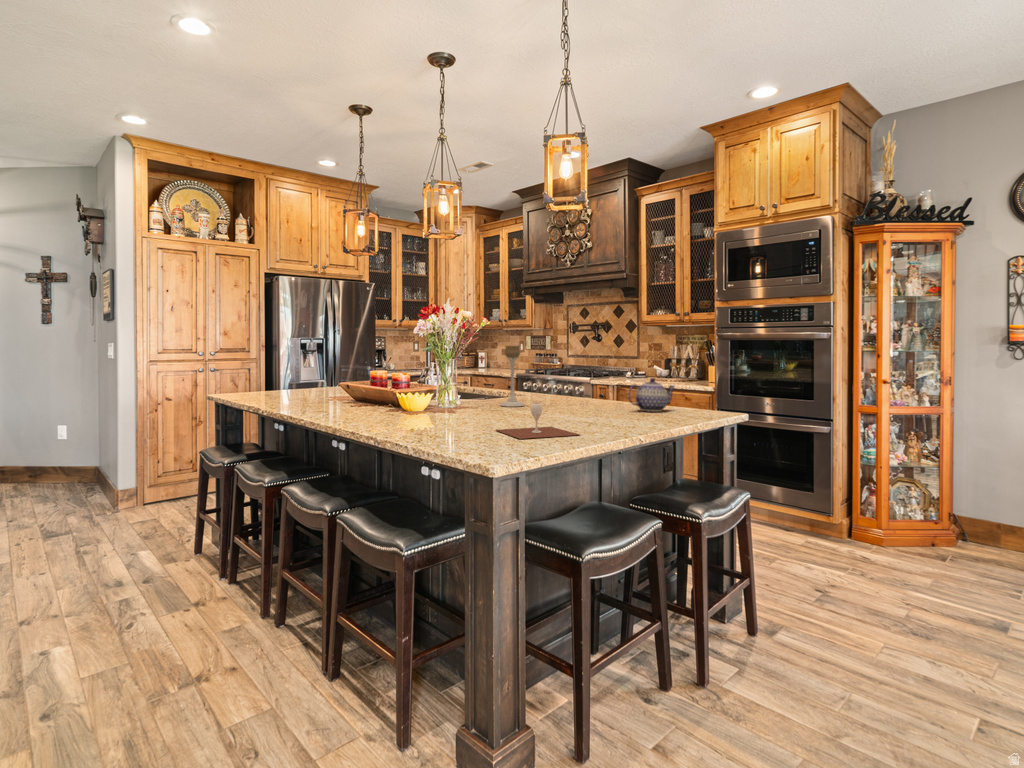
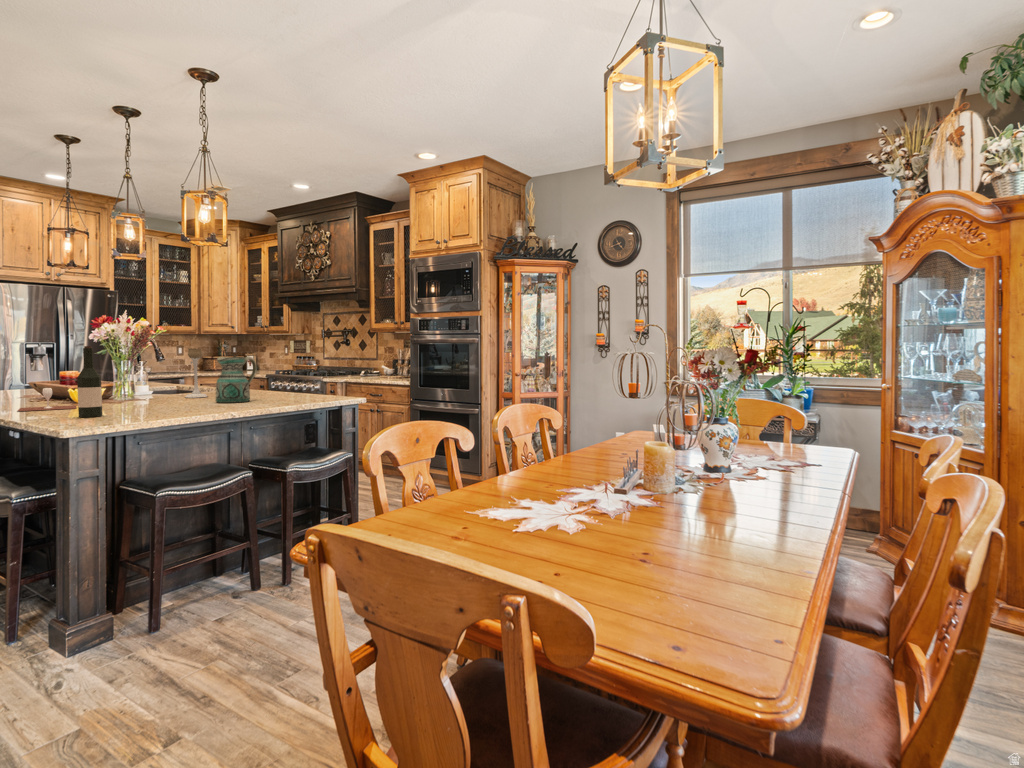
wine bottle: none [457,344,482,441] -> present [77,346,102,417]
ceramic pitcher: none [562,357,605,418] -> present [216,356,257,403]
teapot: present [628,378,674,412] -> none [279,373,322,398]
wine glass: present [496,403,580,439] -> present [18,388,76,411]

